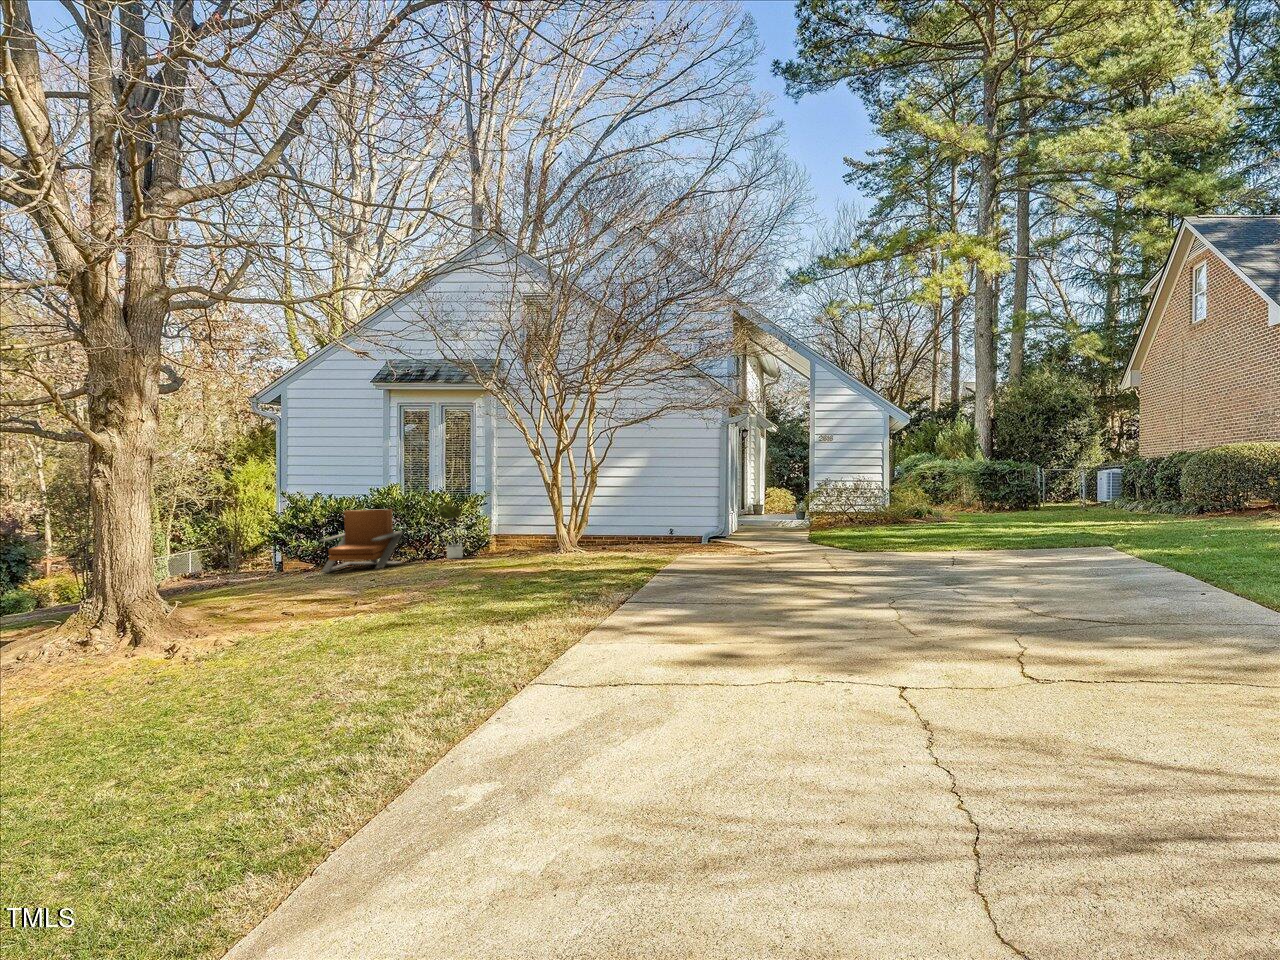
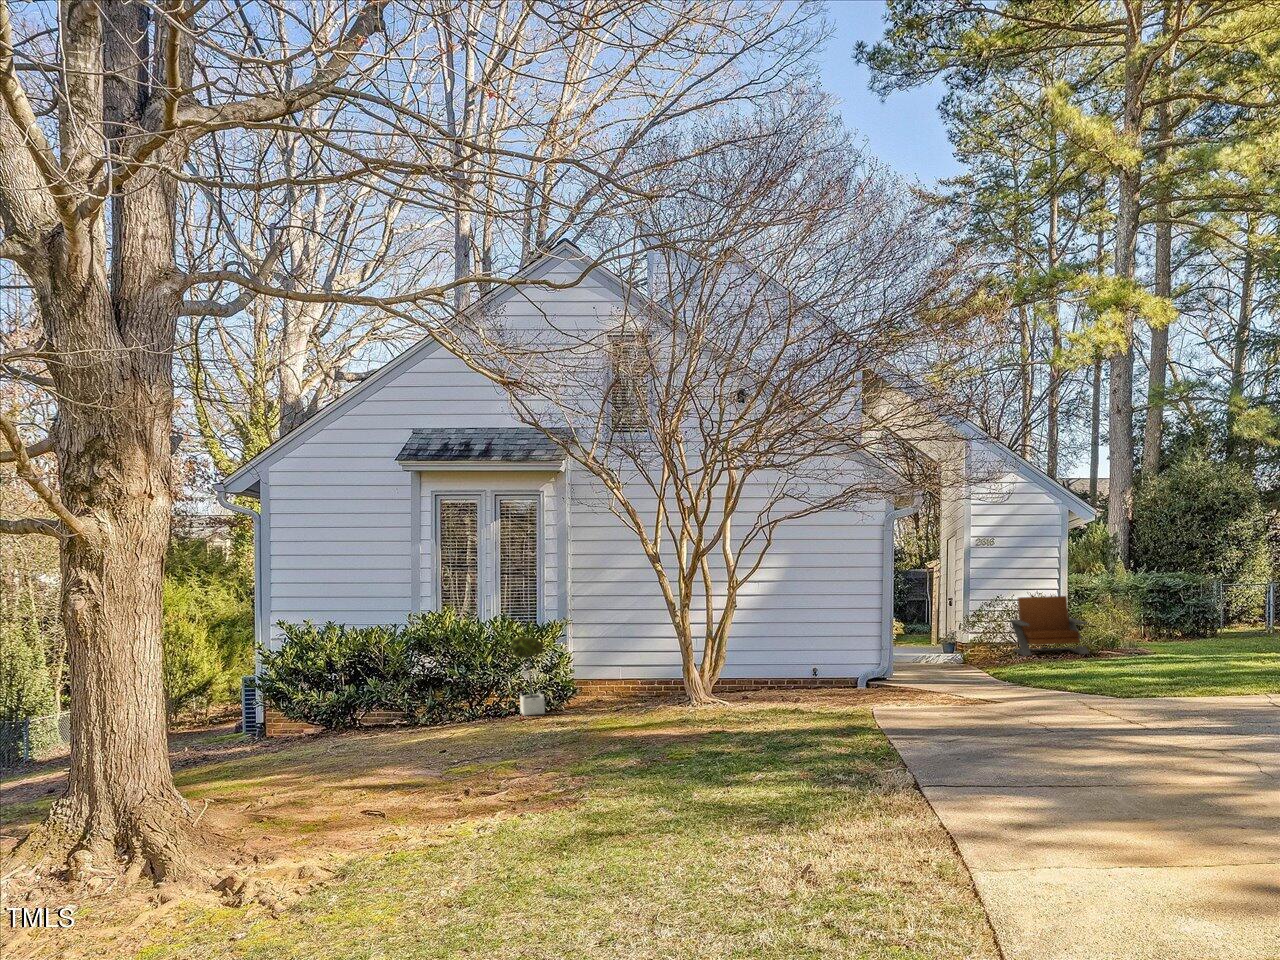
lounge chair: present [320,509,403,573] -> present [1011,596,1089,656]

